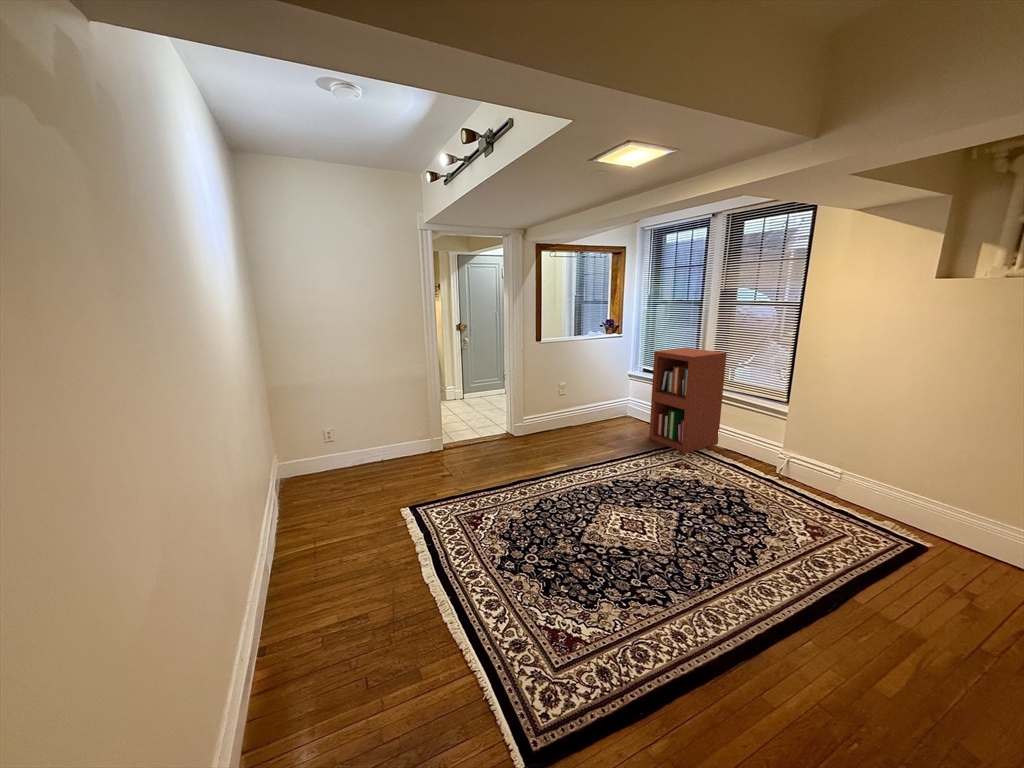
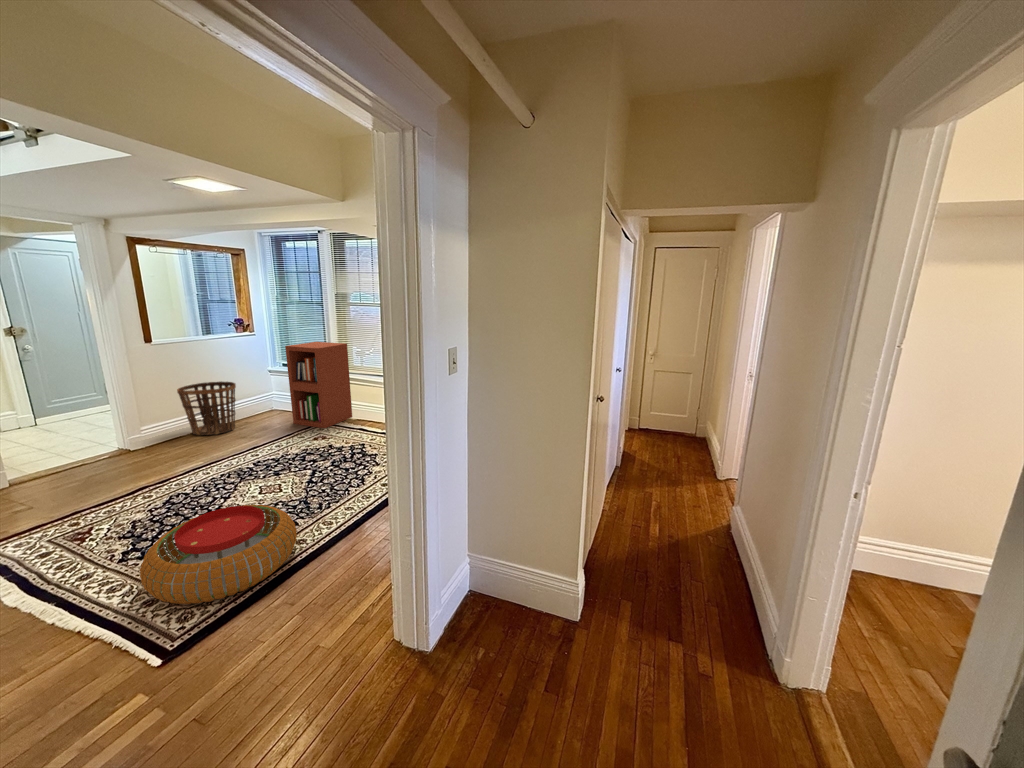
basket: none [553,381,600,435] -> present [177,381,236,435]
pouf: none [514,548,679,693] -> present [140,504,297,604]

